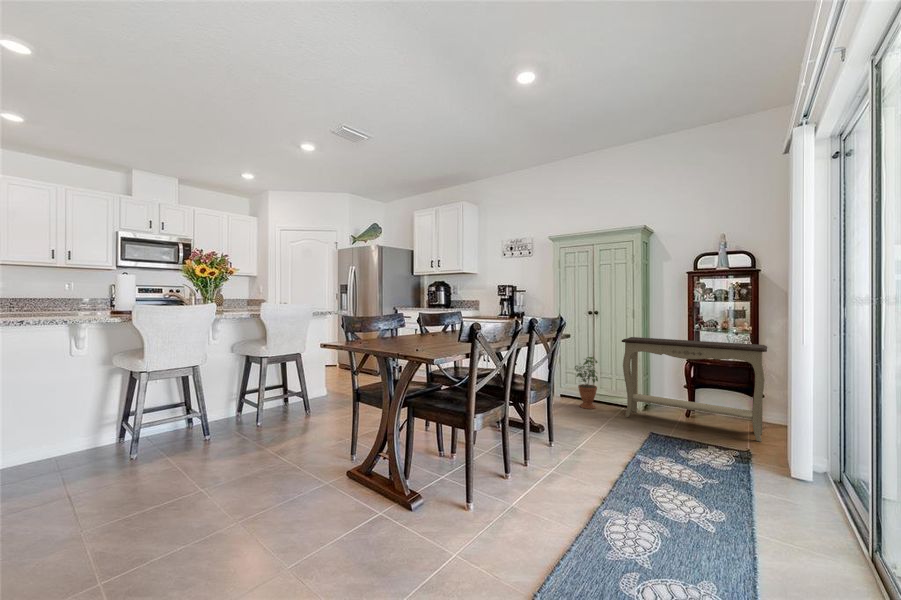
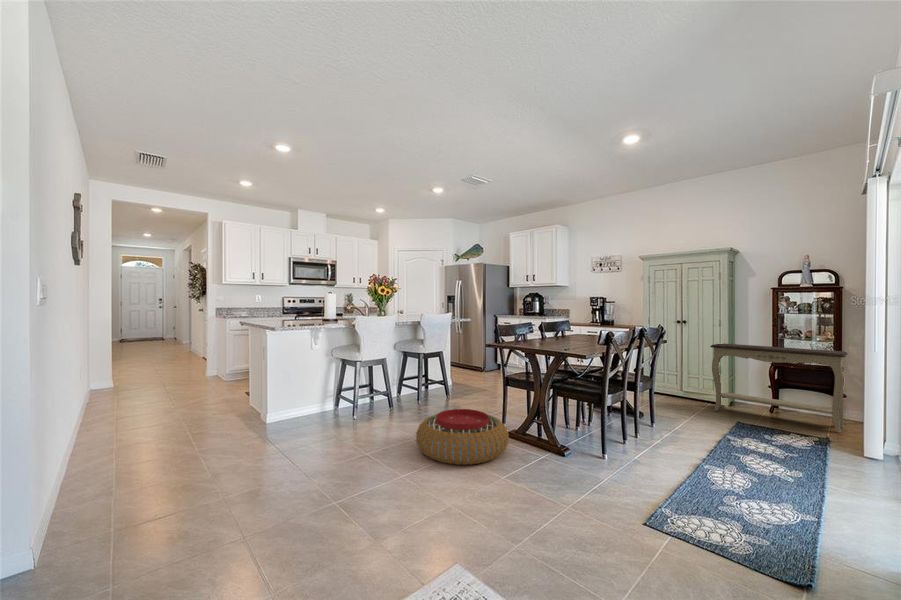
potted plant: present [575,357,598,409] -> none [666,357,688,404]
pouf: none [180,440,338,541] -> present [416,409,509,465]

